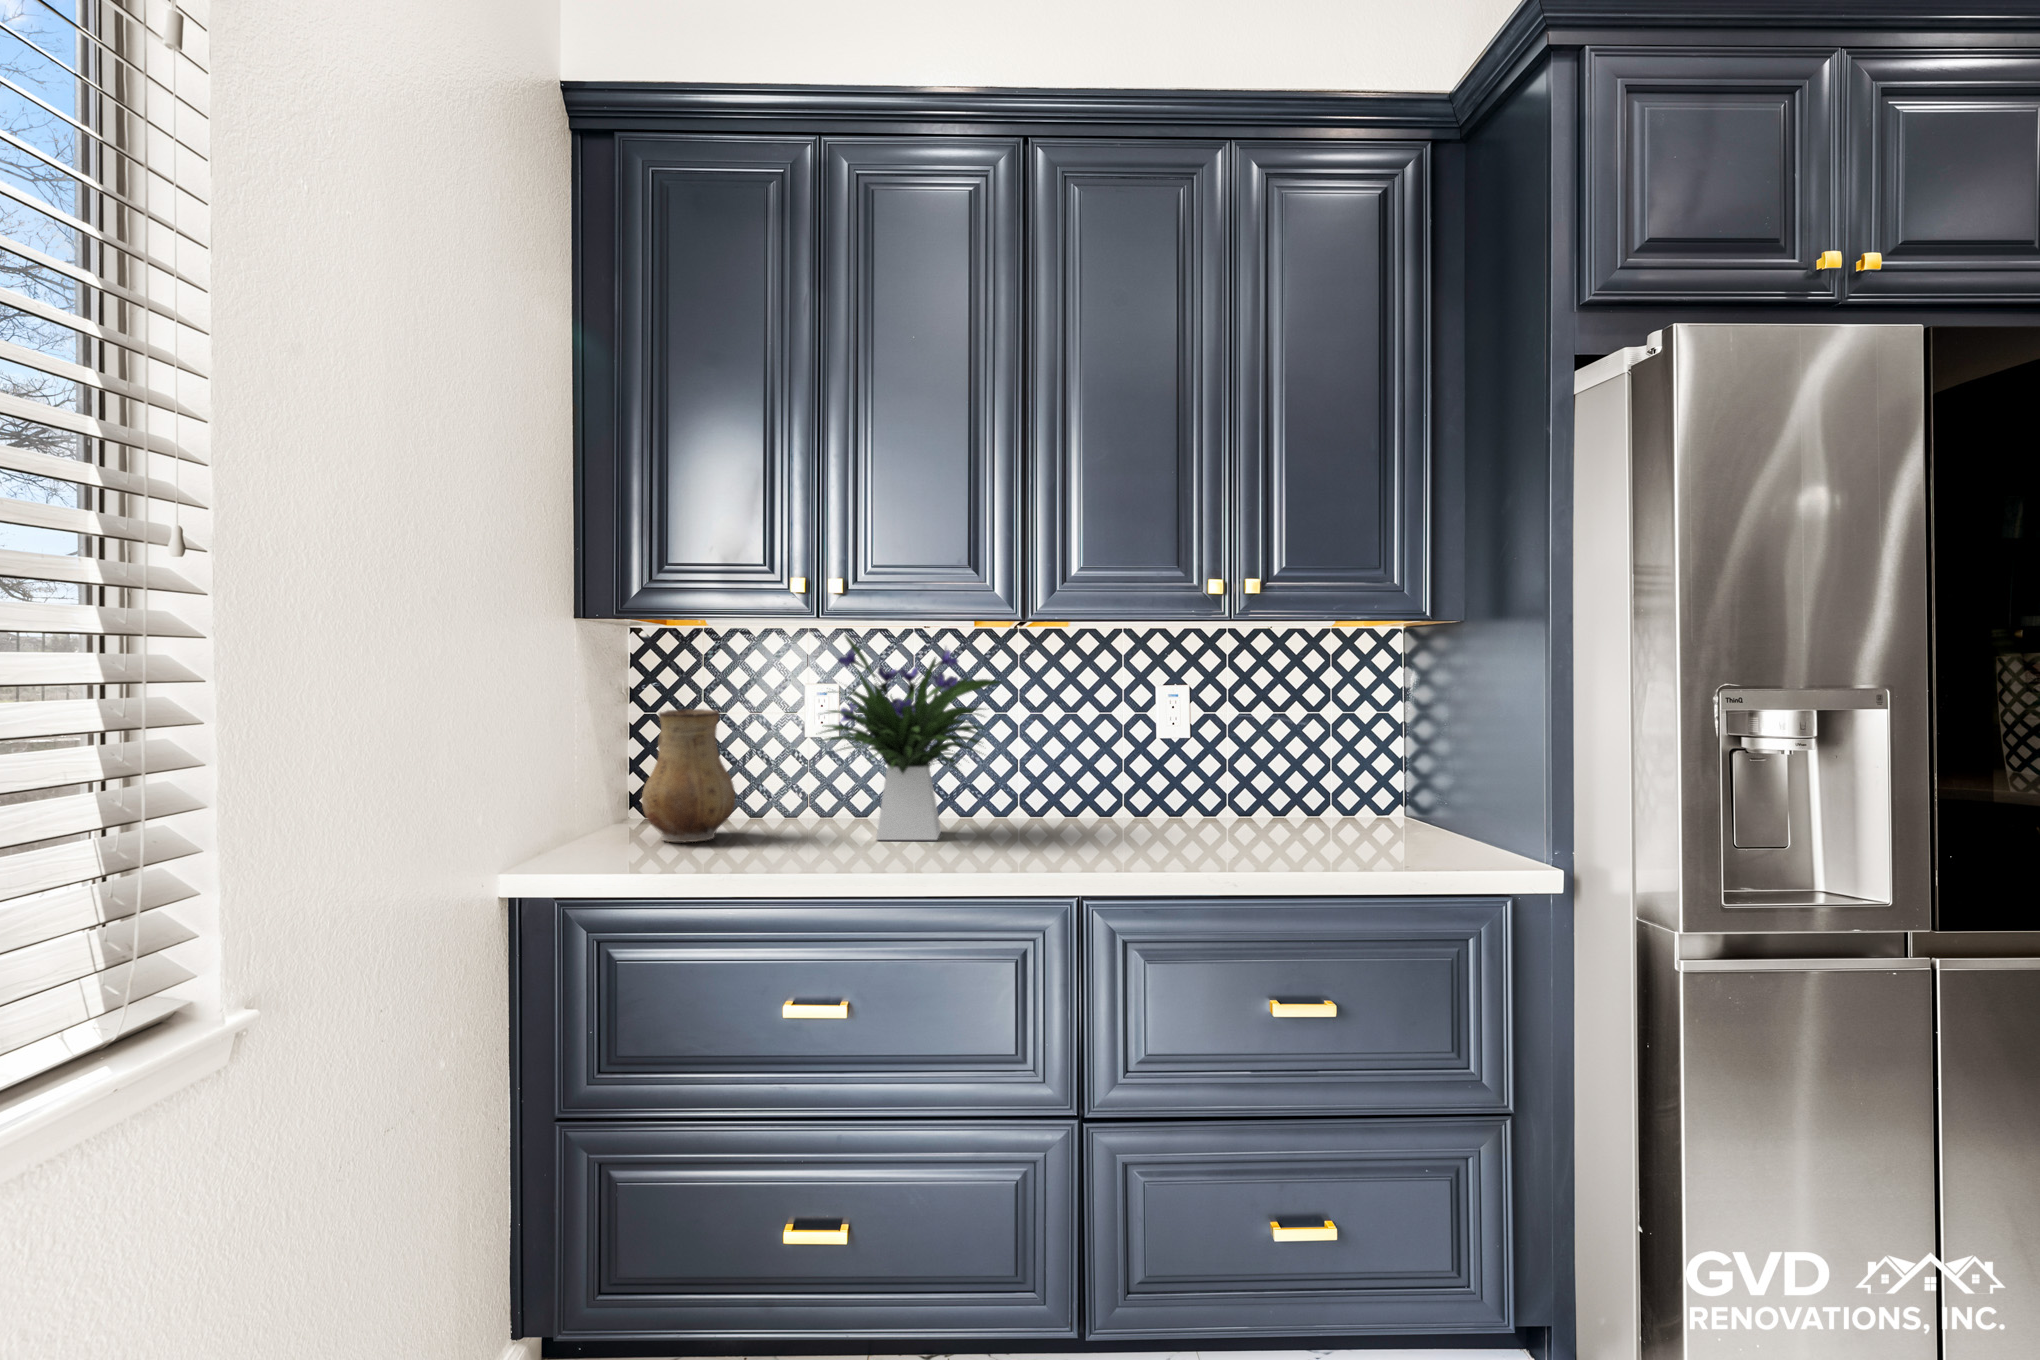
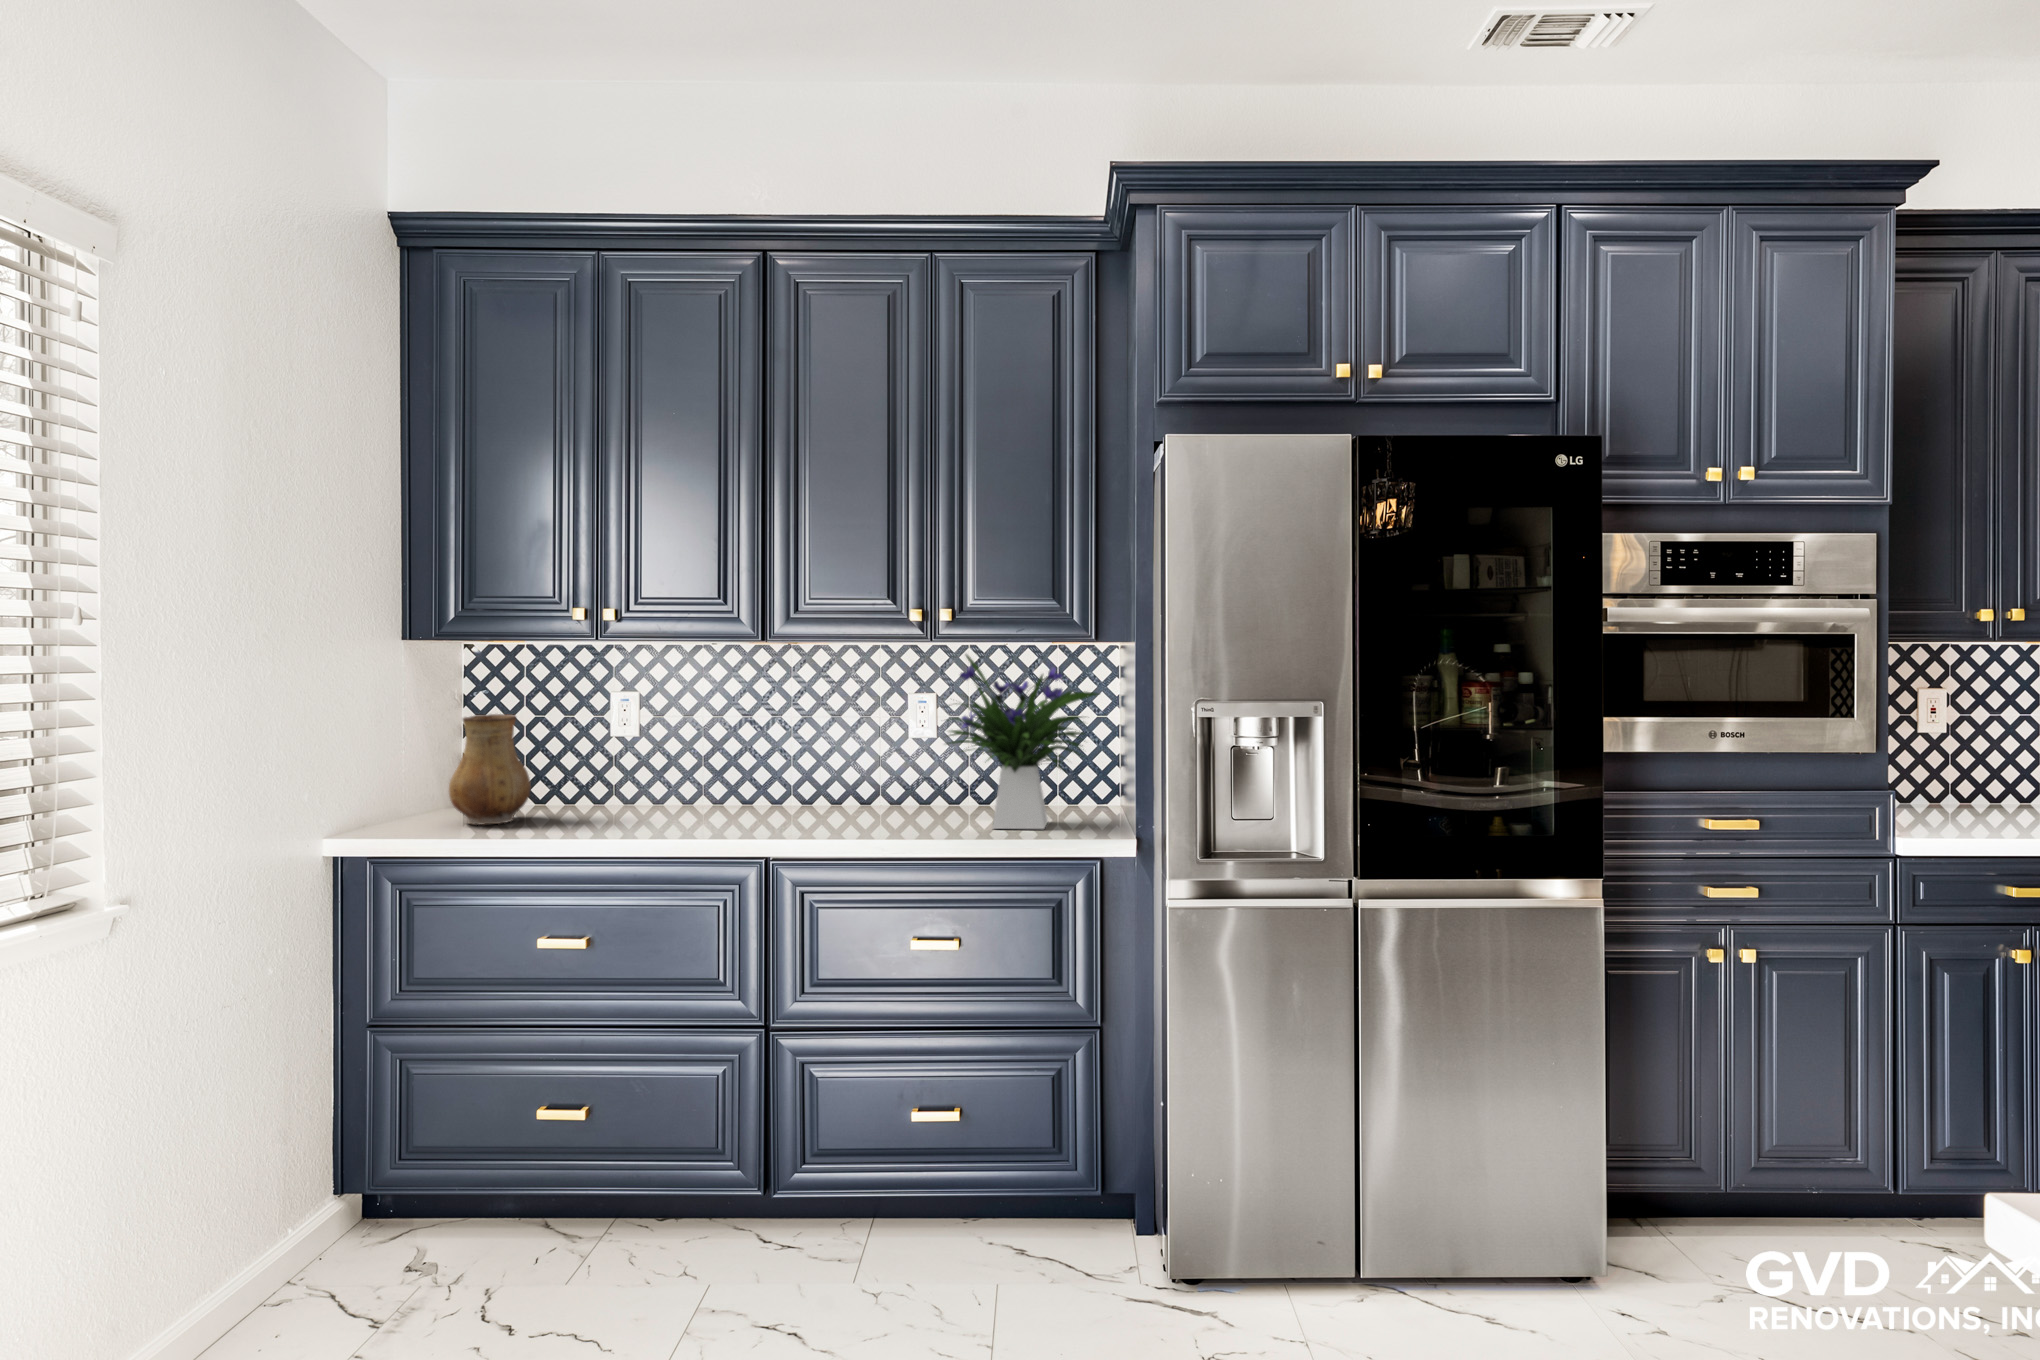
flower arrangement: present [823,635,1000,840] -> present [949,655,1098,829]

